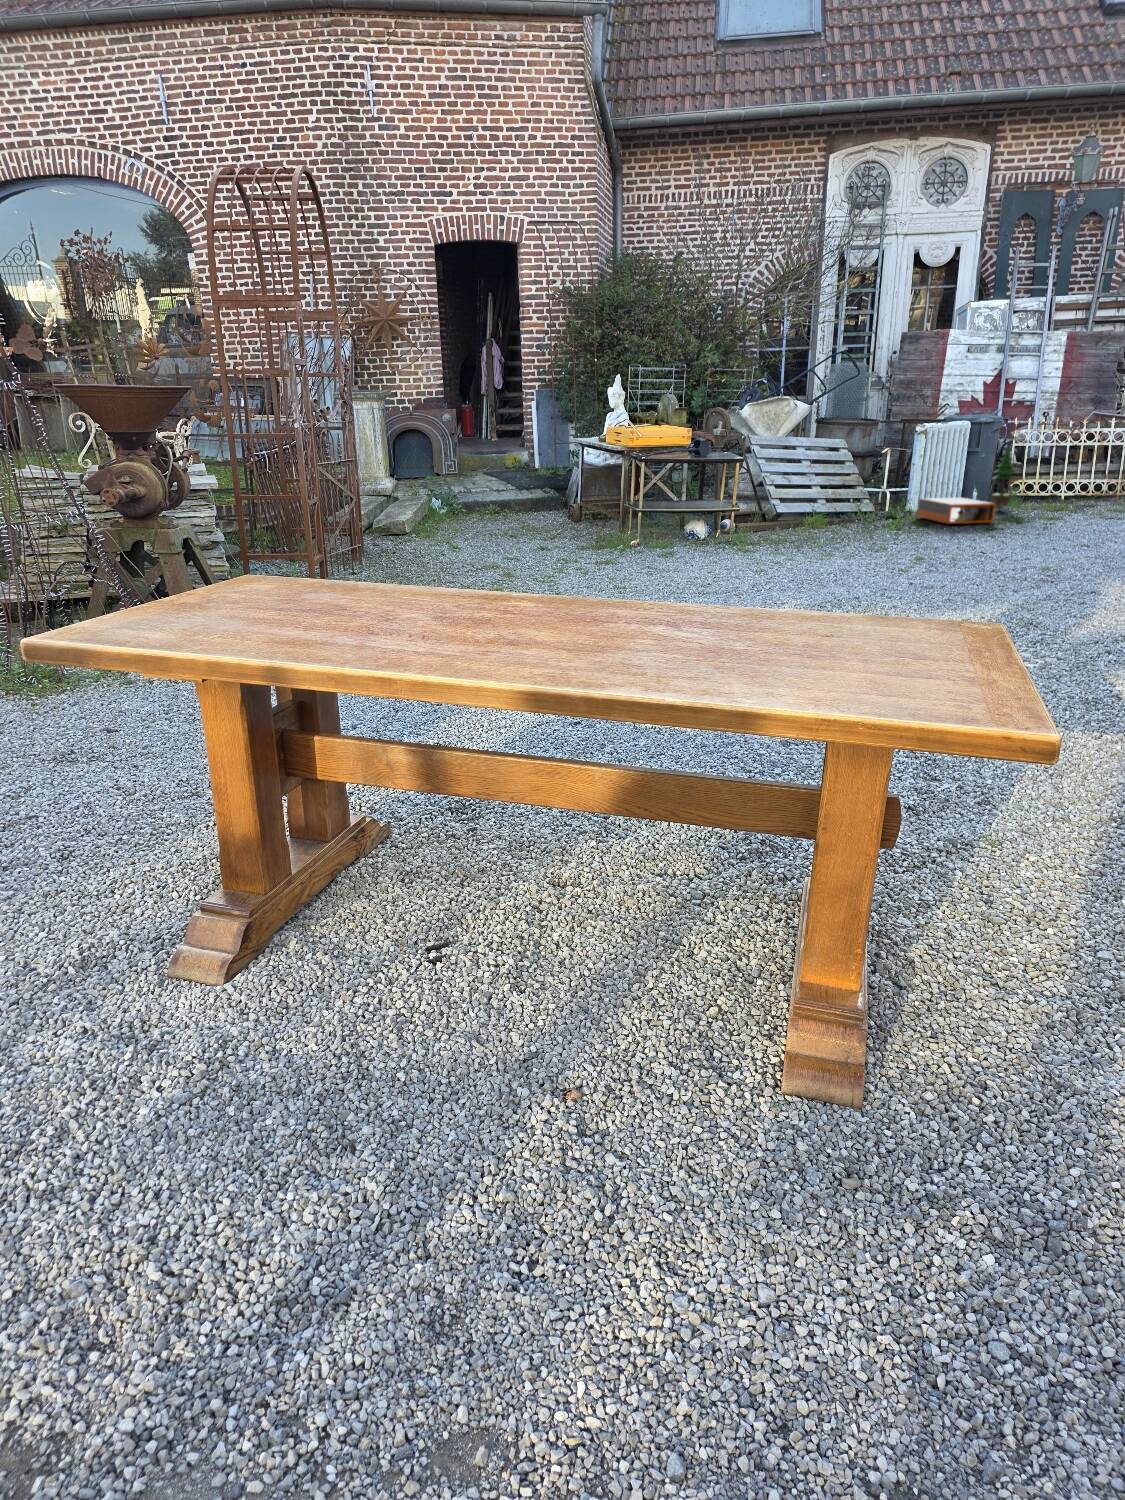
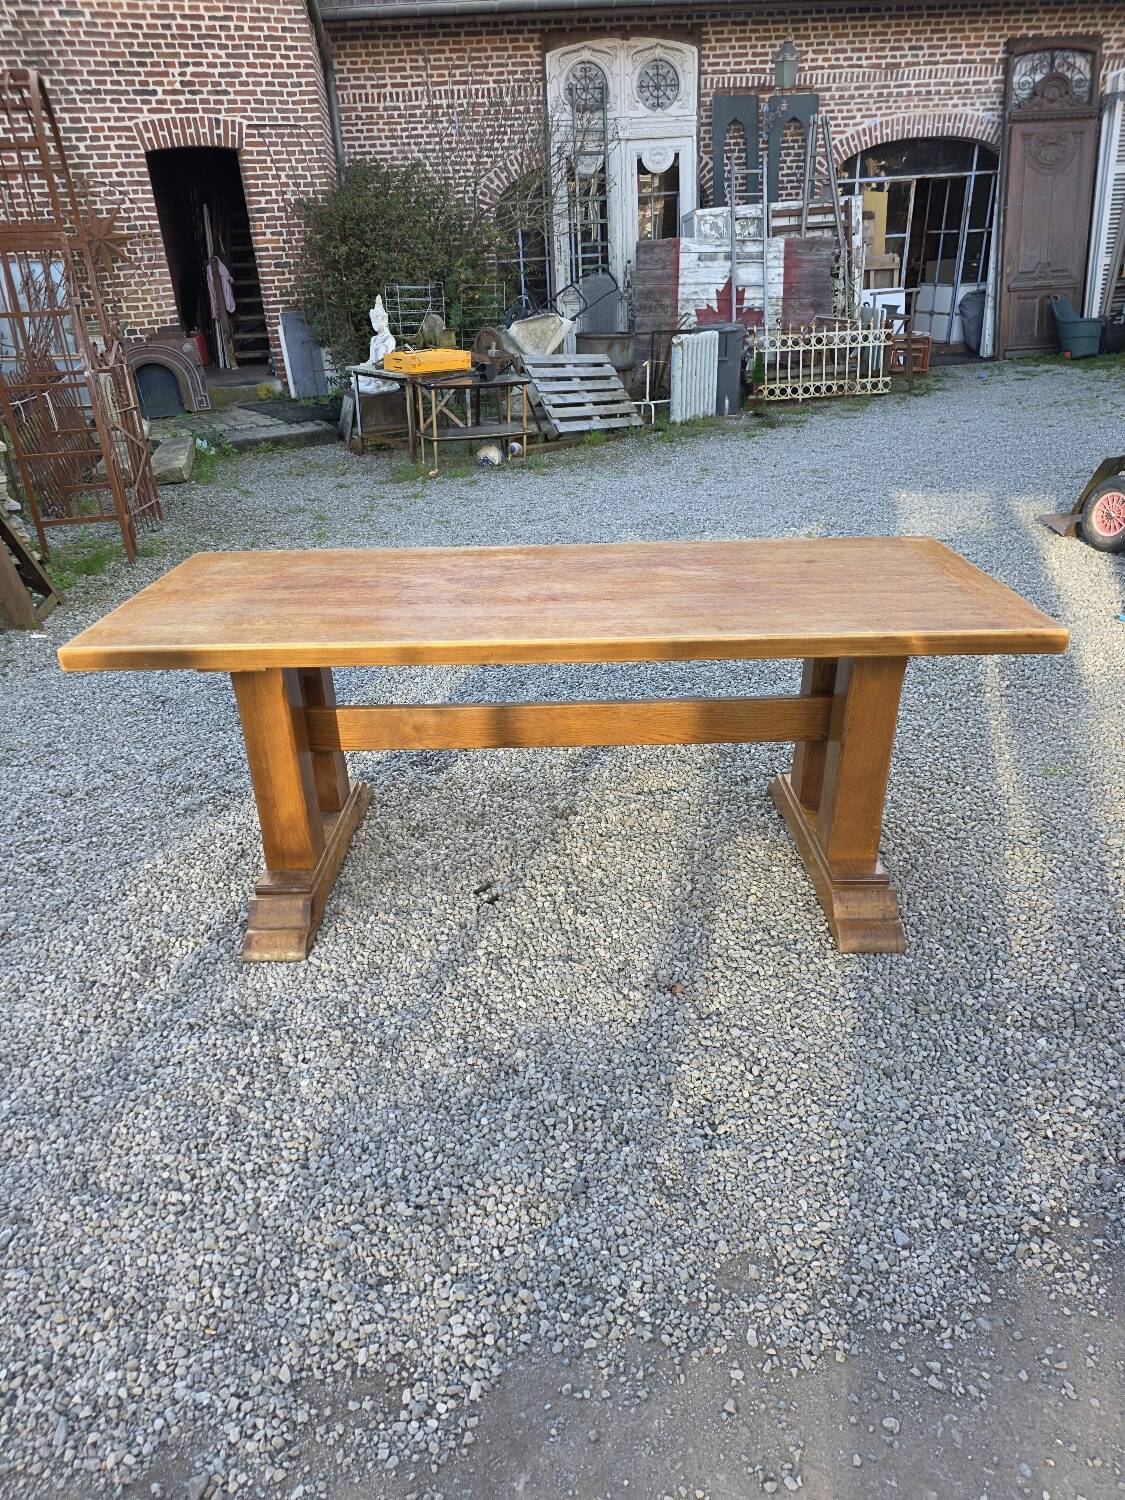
storage box: present [917,498,996,524] -> none [687,402,758,429]

